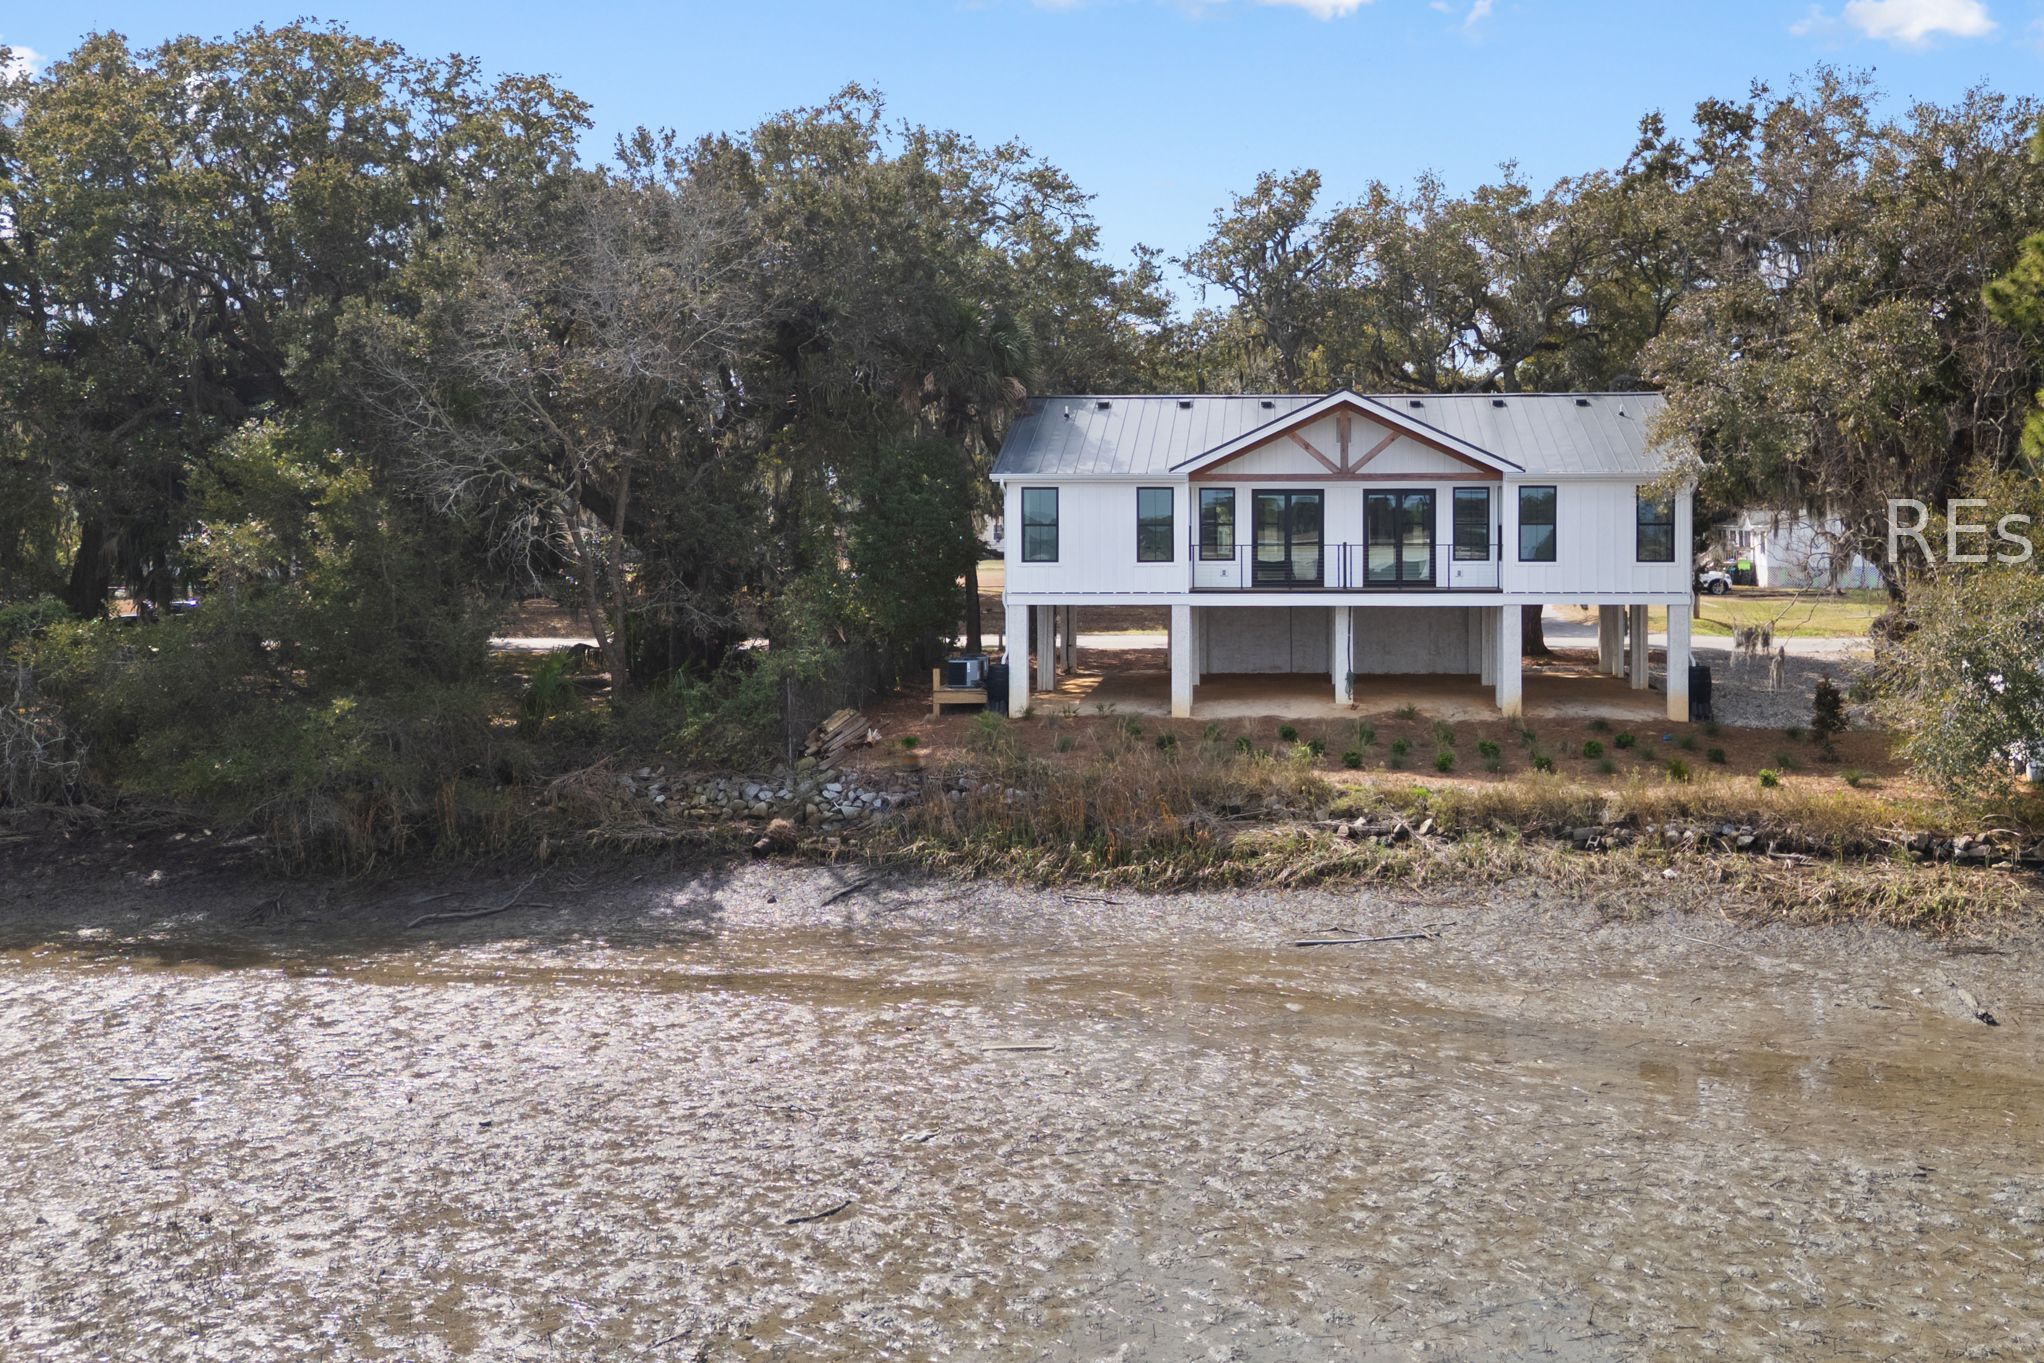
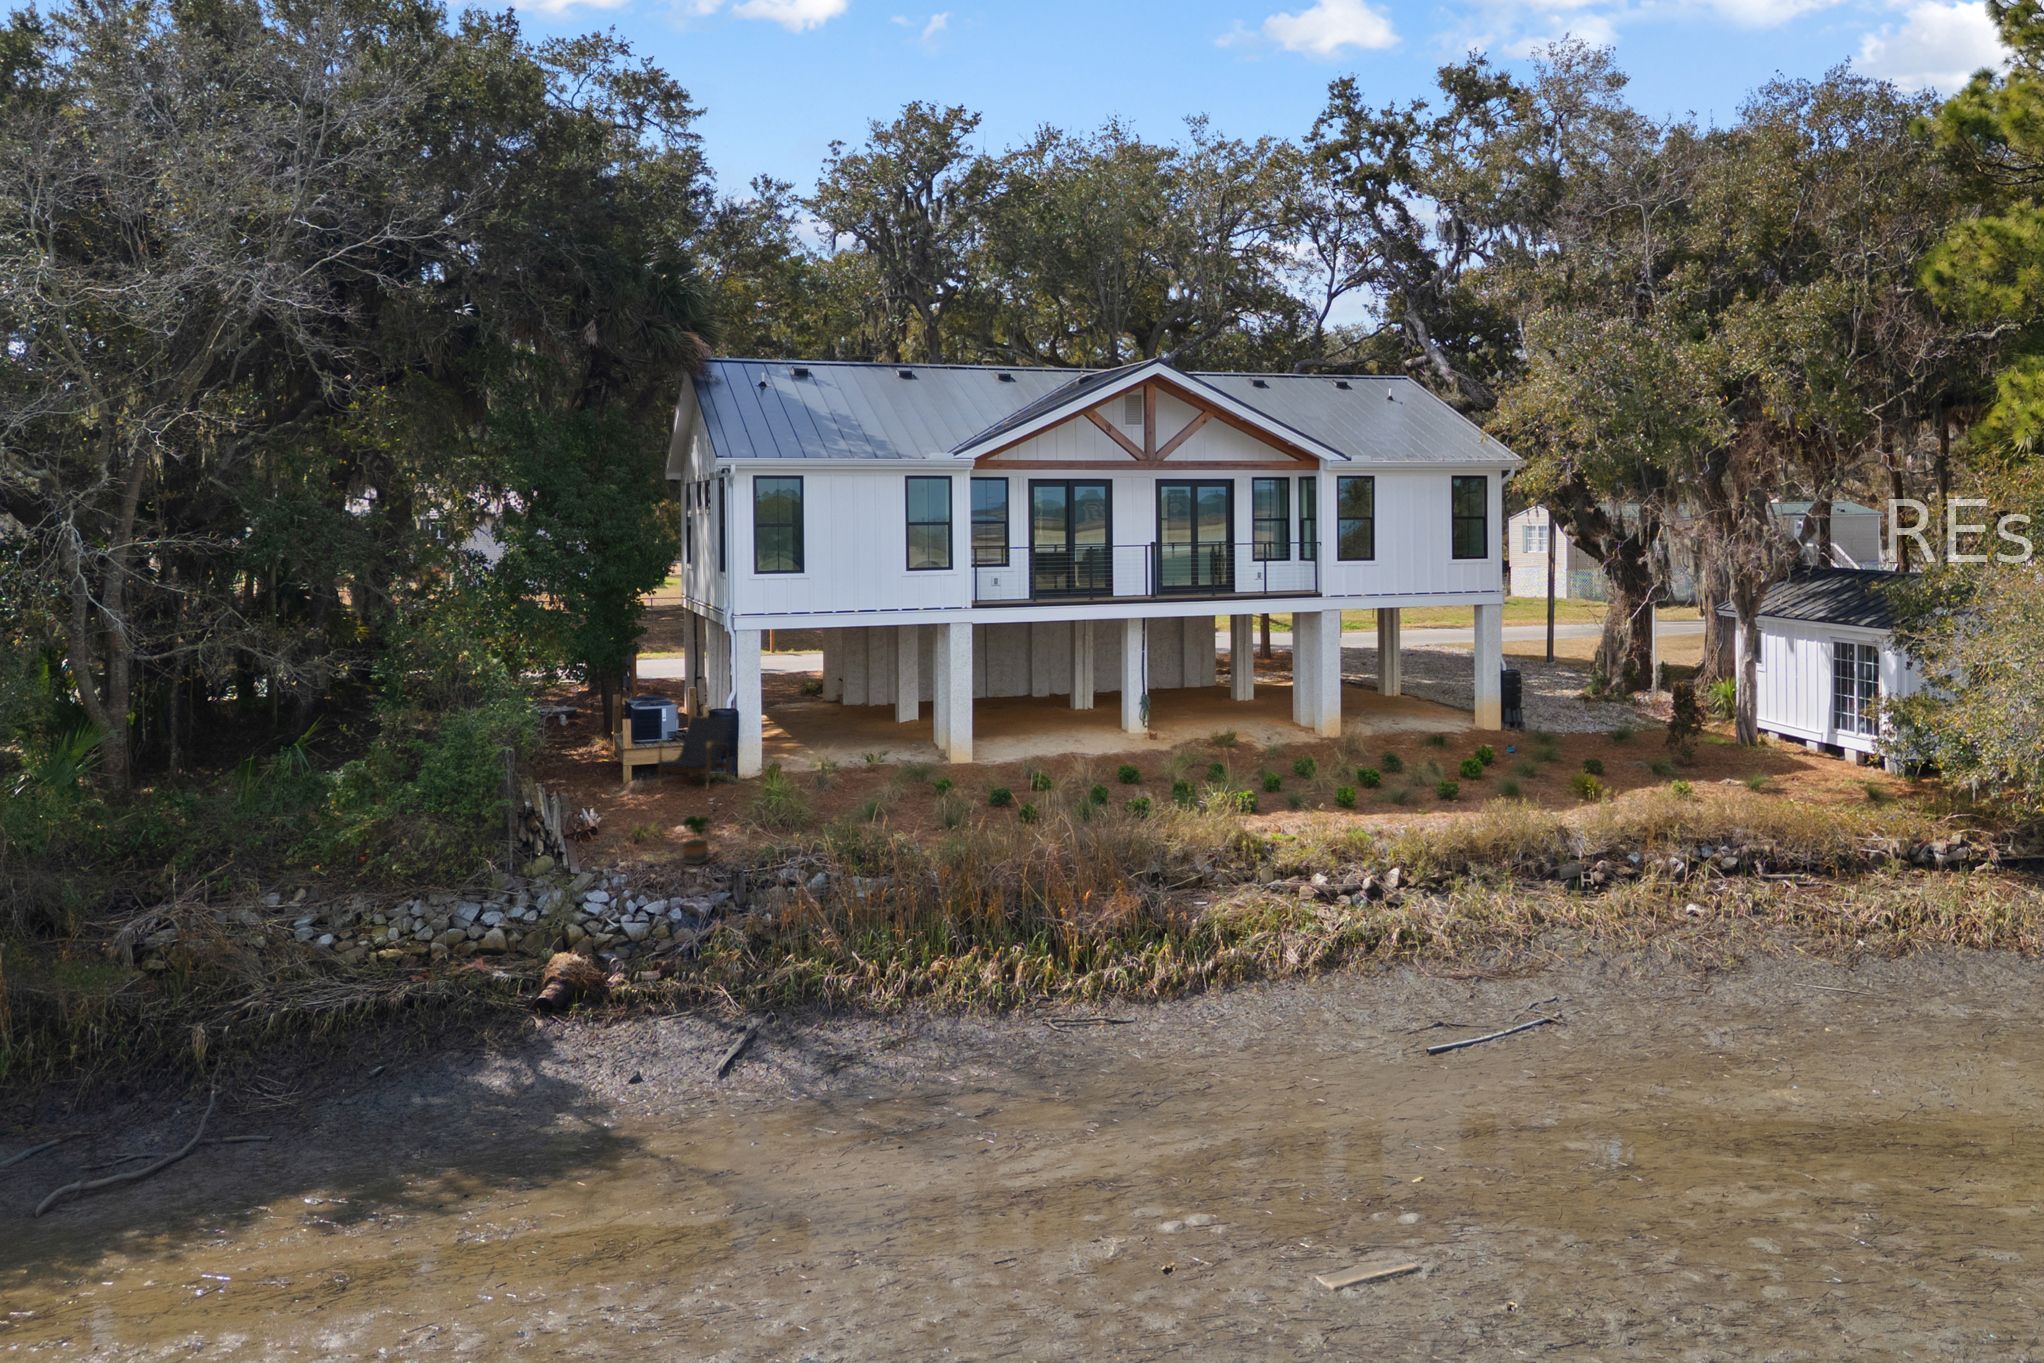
lounge chair: none [945,674,1001,728] -> present [658,716,730,789]

